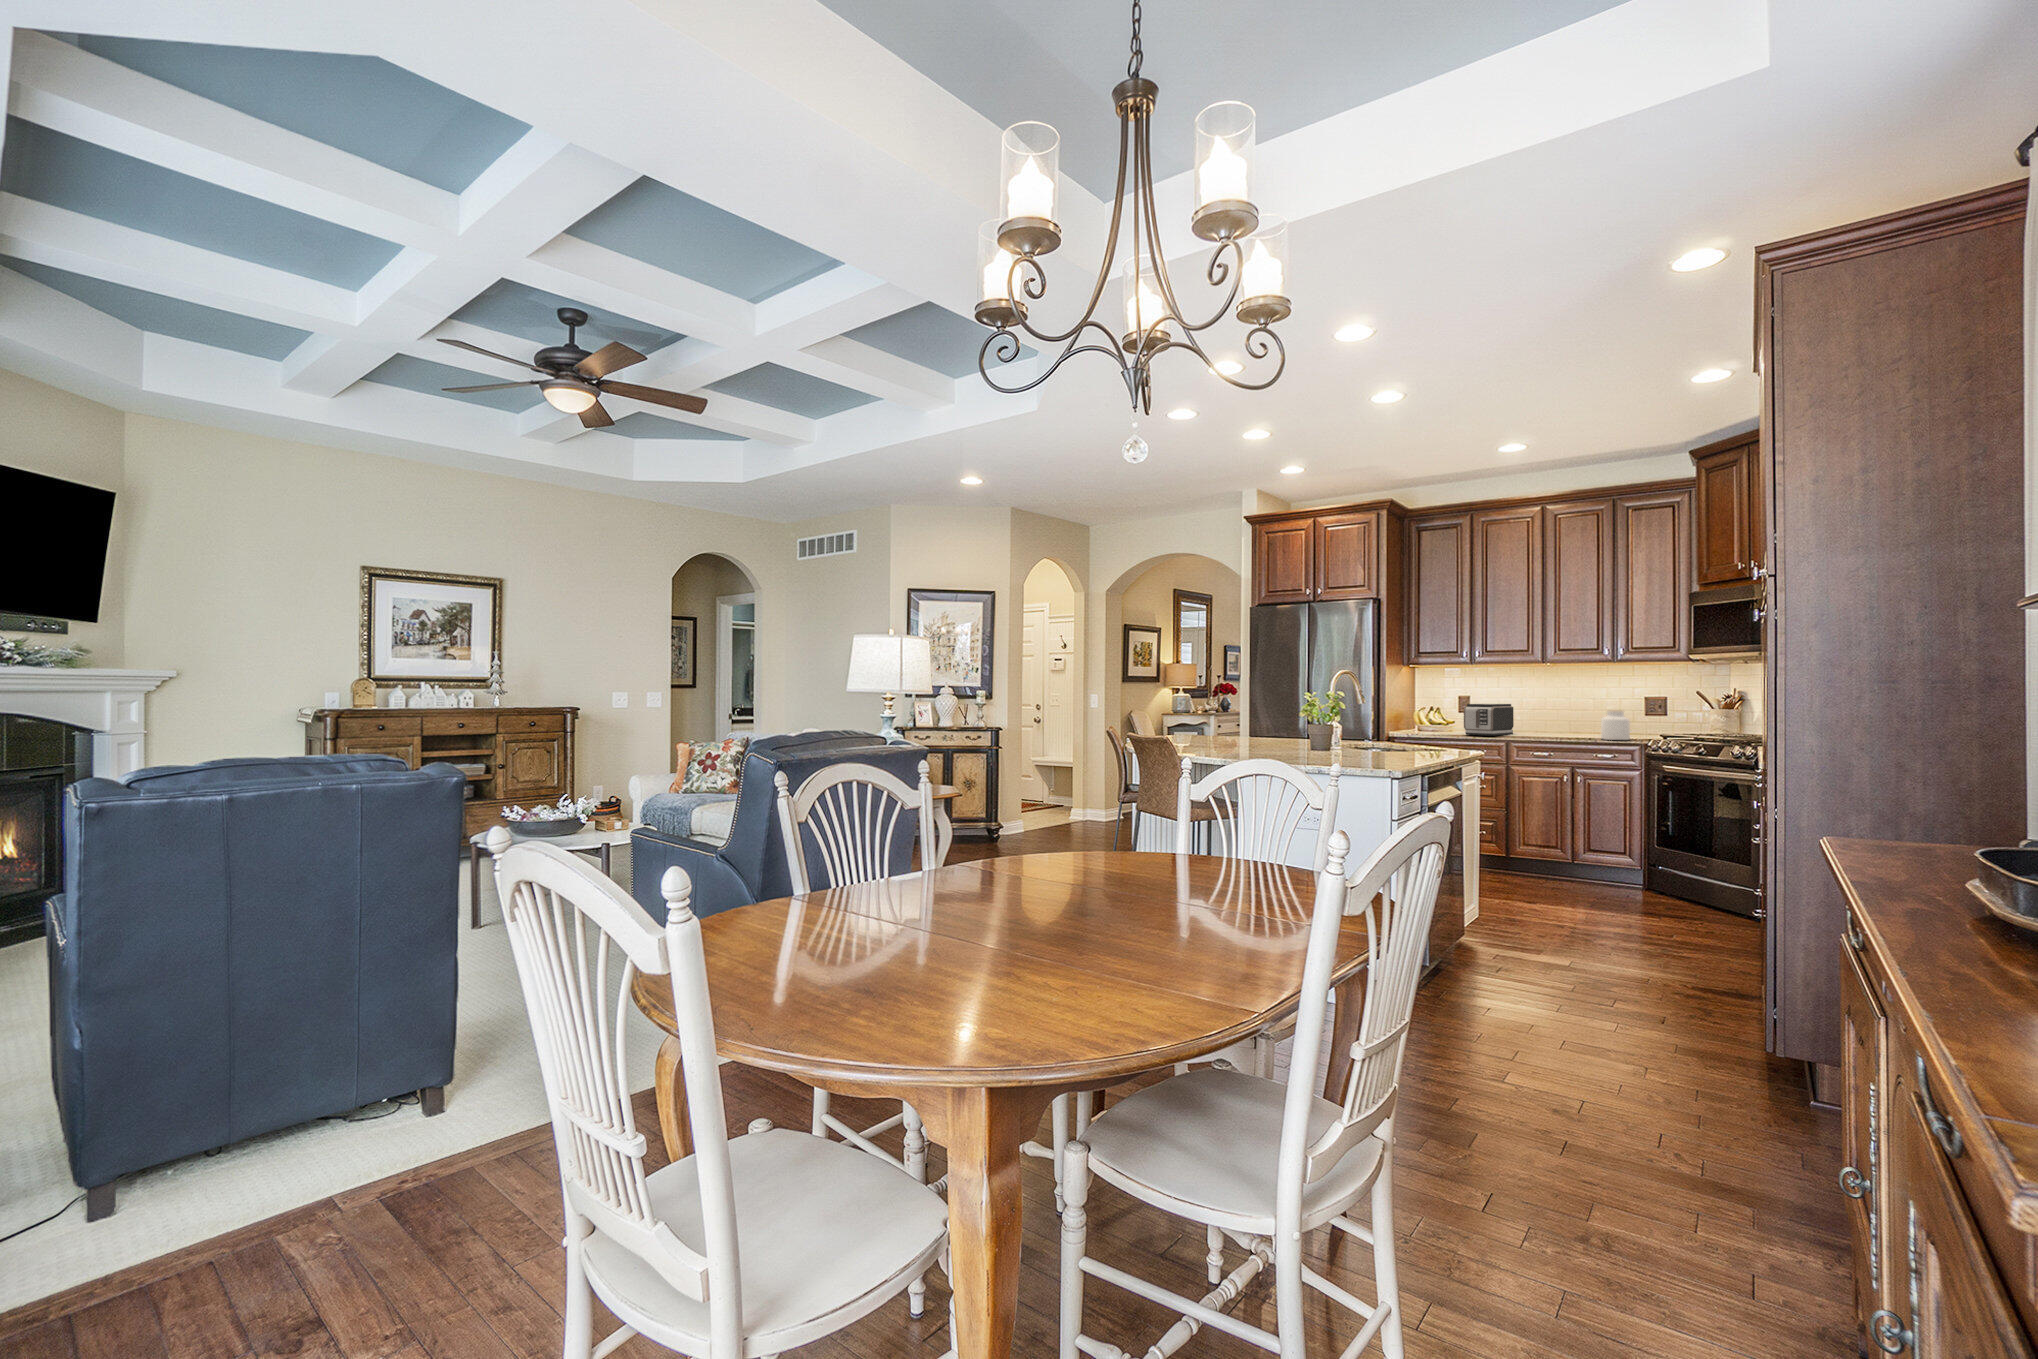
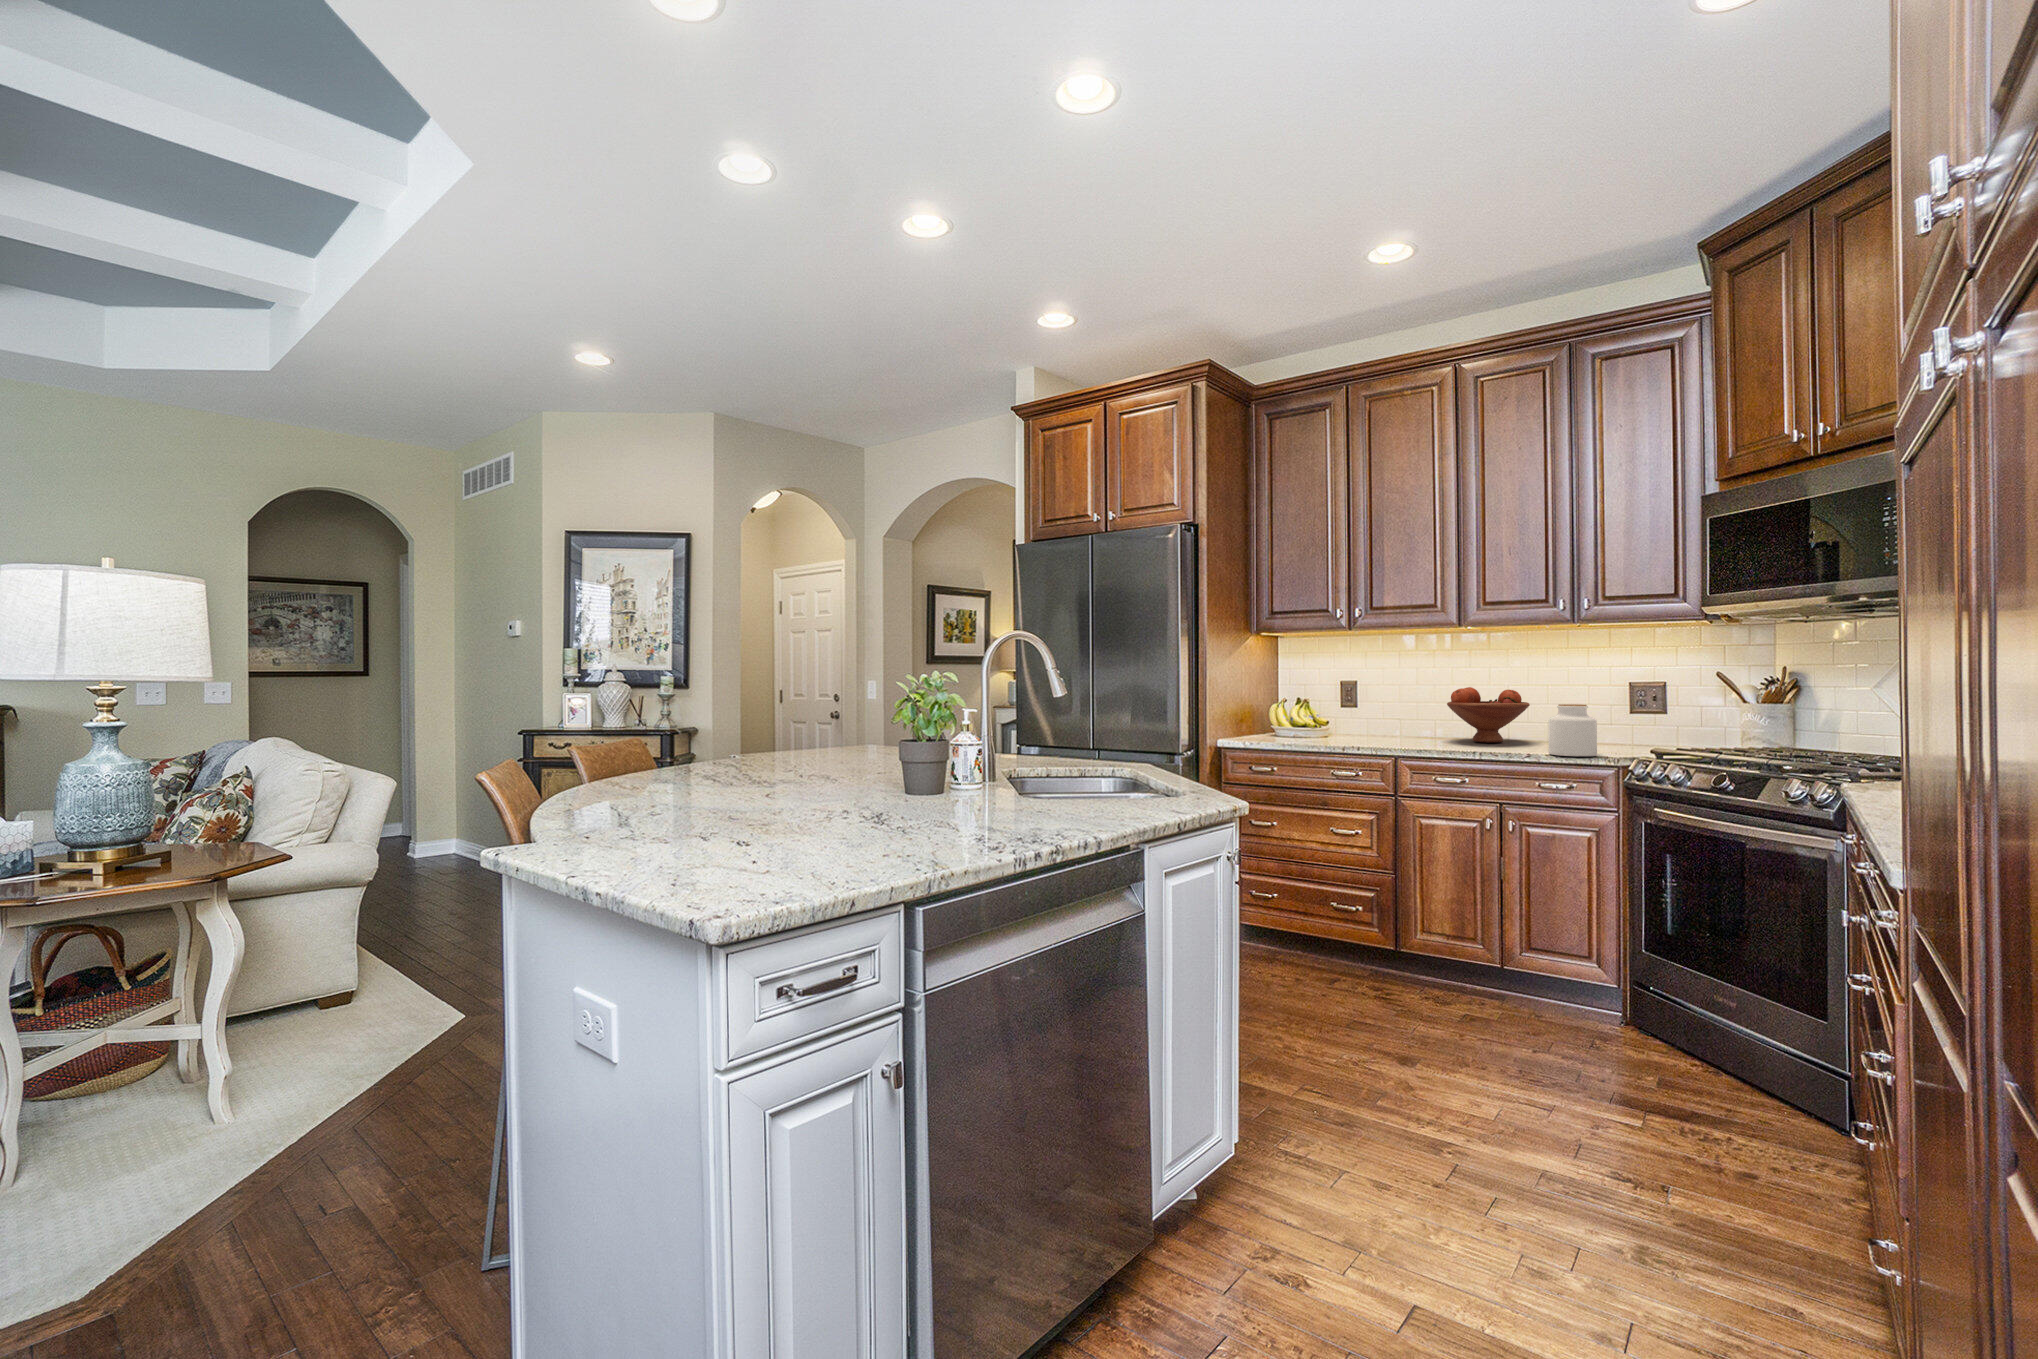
fruit bowl: none [1533,700,1586,734] -> present [1447,687,1530,743]
toaster: present [1464,704,1514,736] -> none [1331,694,1414,747]

